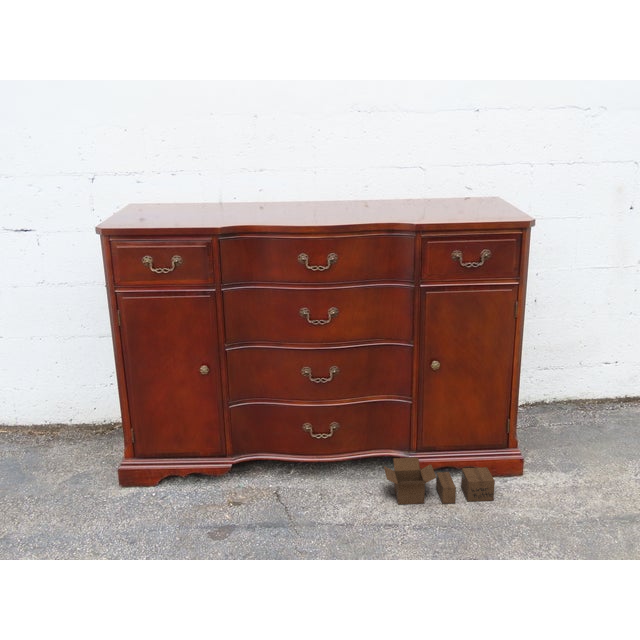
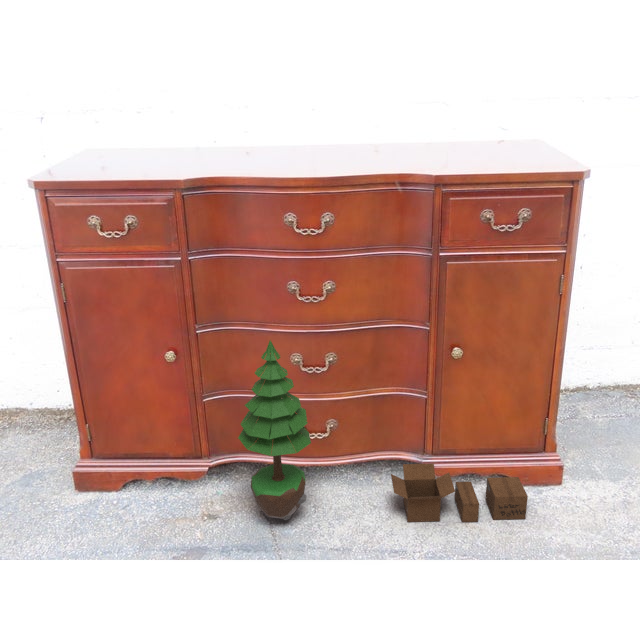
potted tree: none [260,353,320,504] -> present [238,341,311,520]

